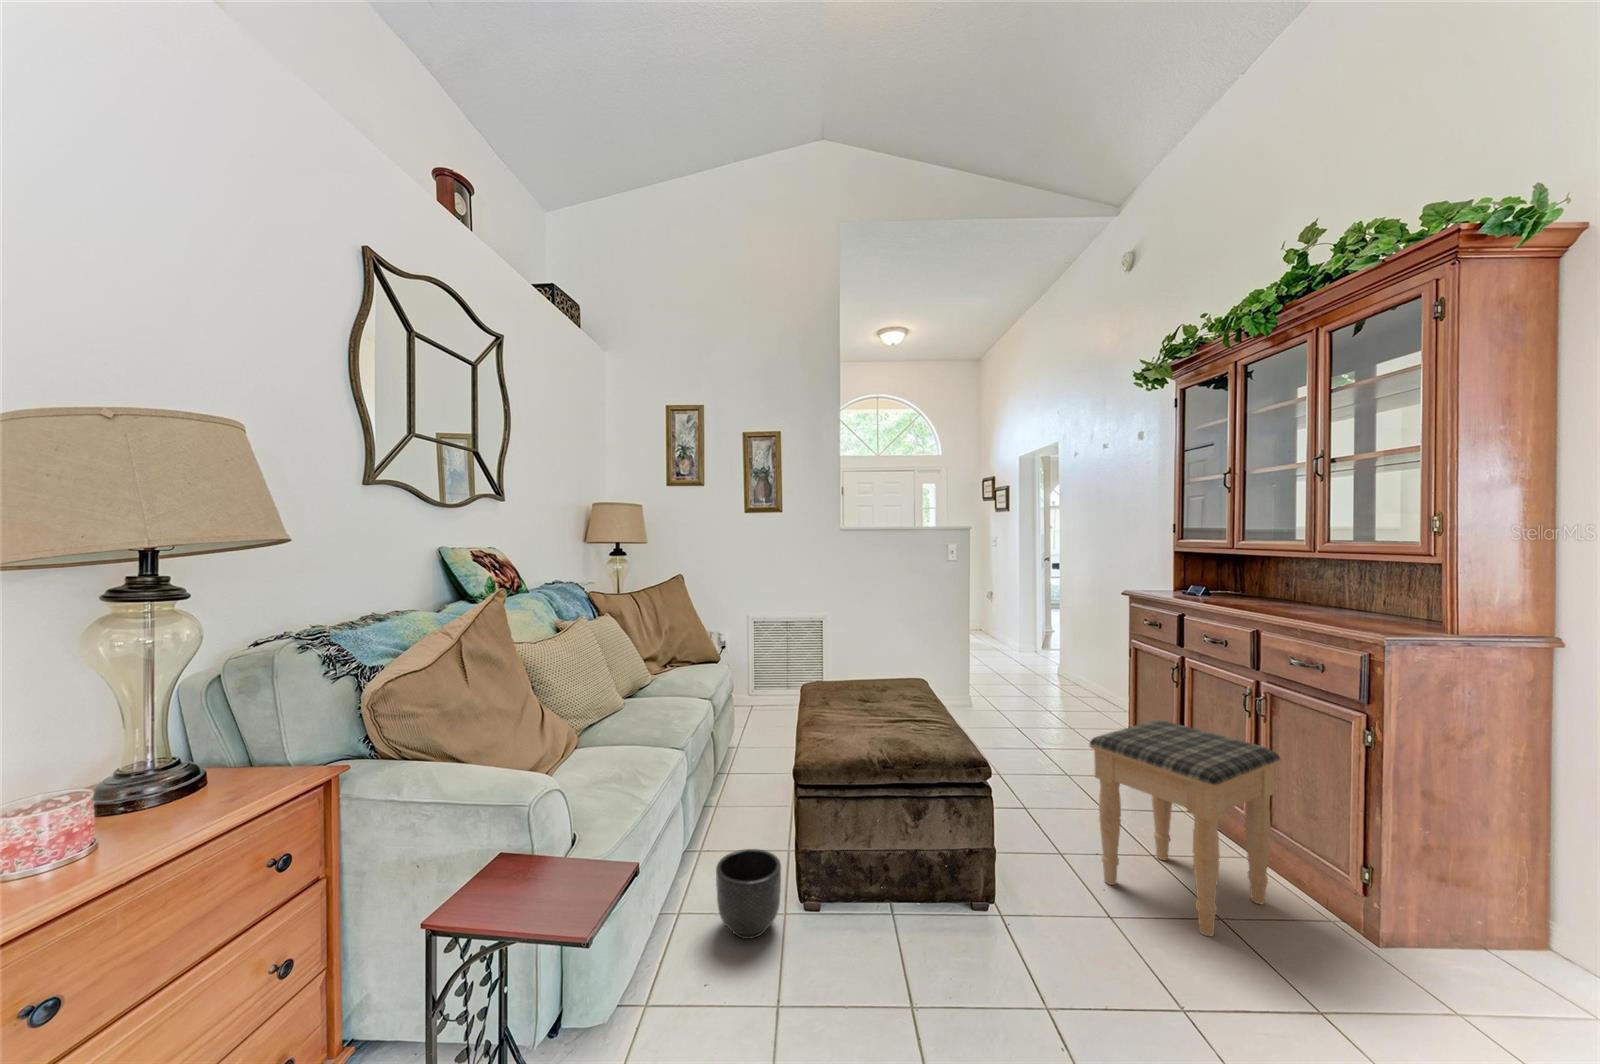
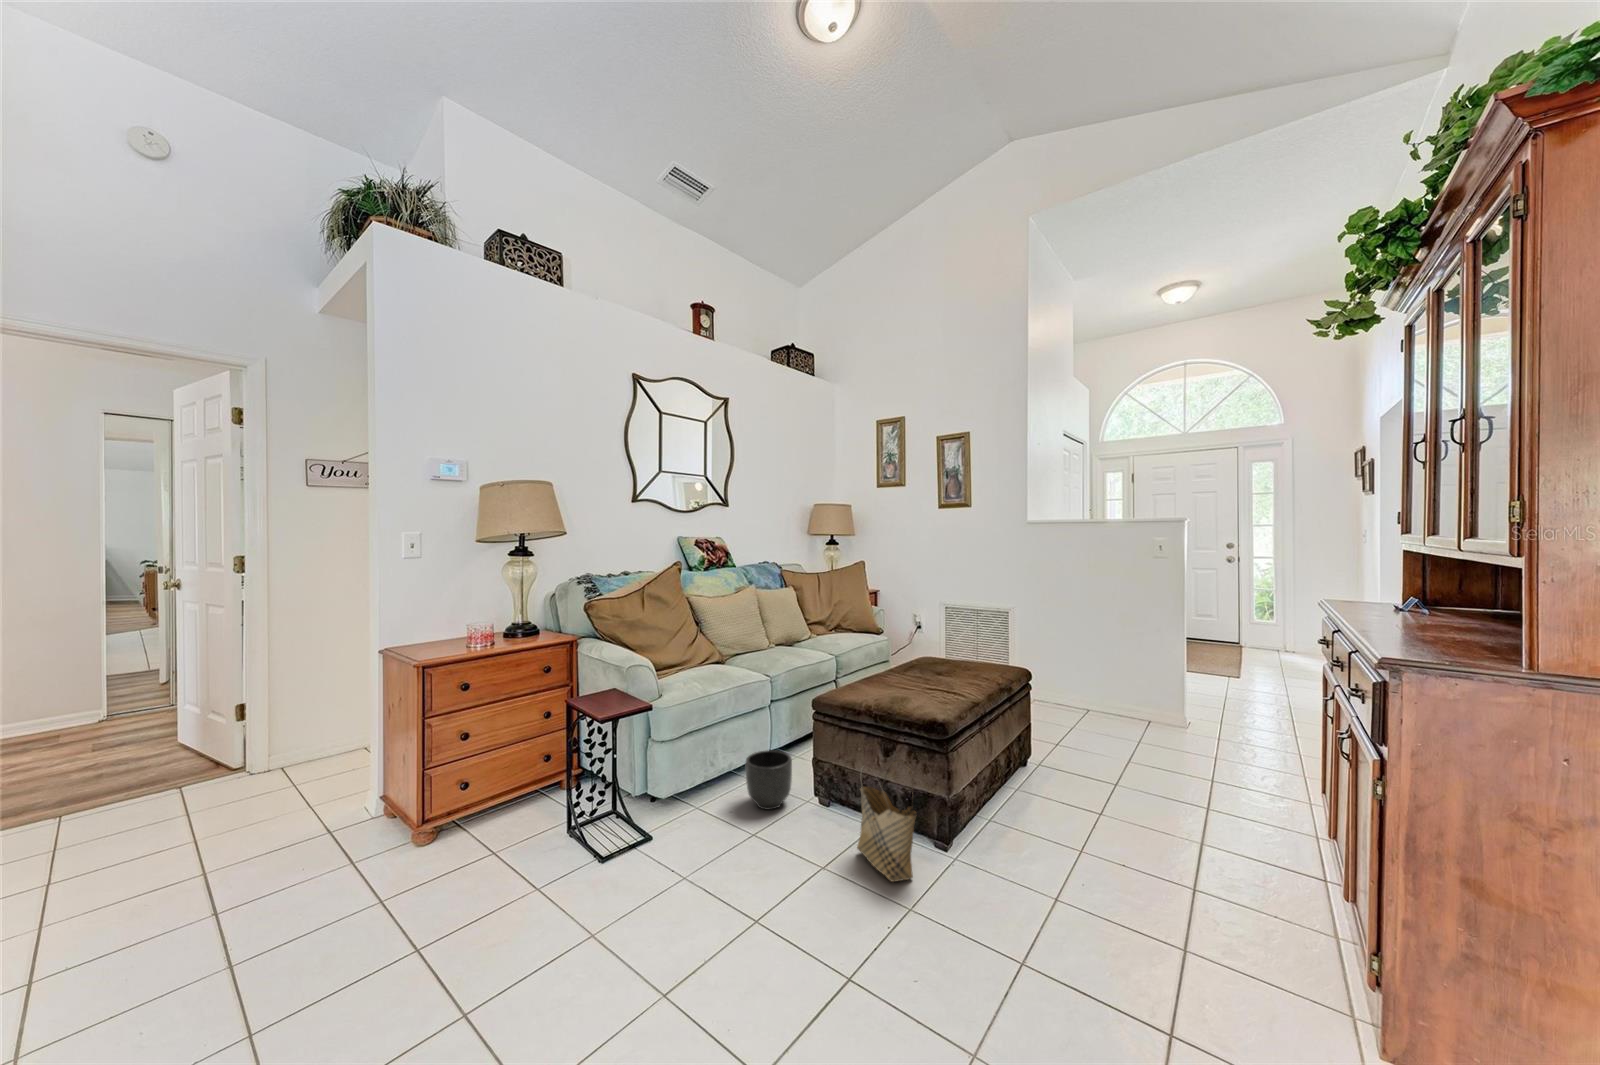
footstool: present [1089,720,1281,936] -> none [1074,721,1287,948]
woven basket: none [916,822,1010,973] -> present [857,760,917,882]

